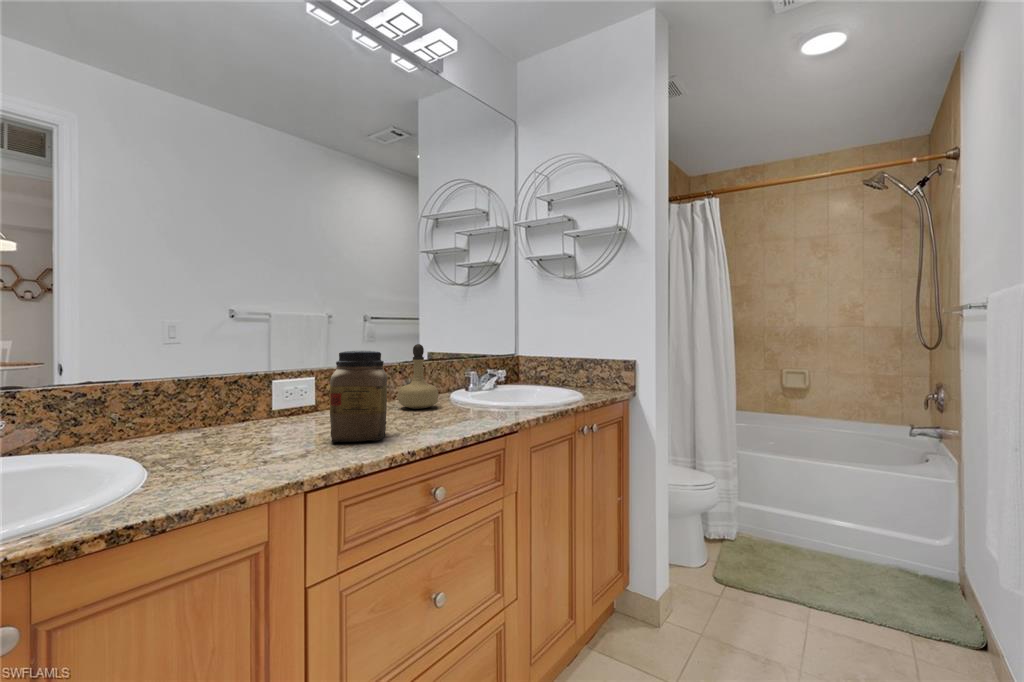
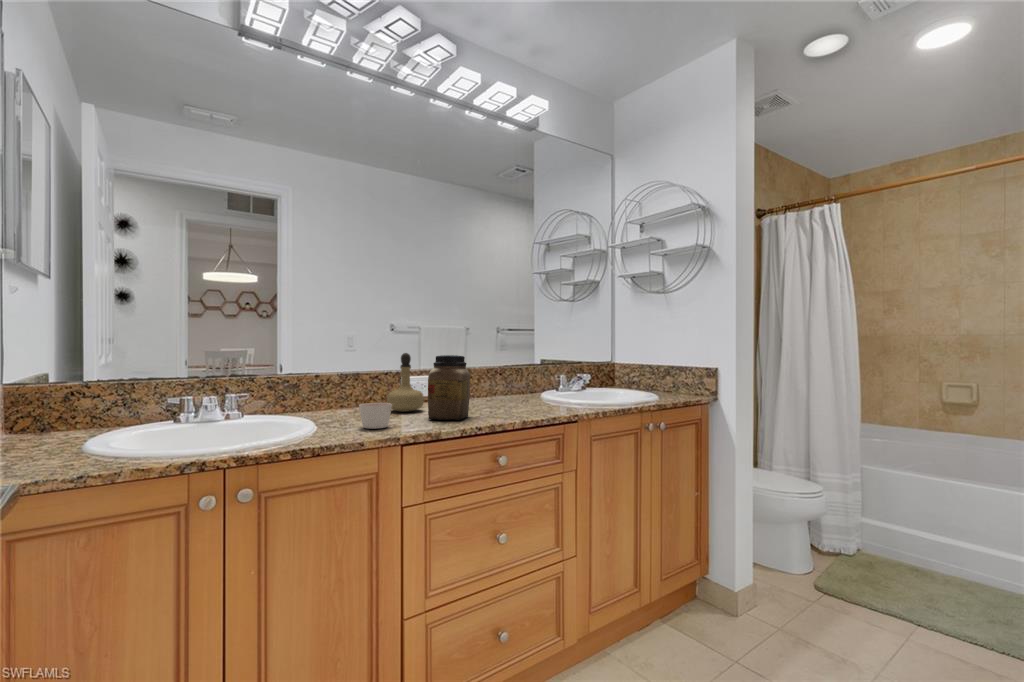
perfume bottle: present [398,344,438,409] -> present [387,353,424,412]
candle: none [225,425,281,468] -> present [359,403,392,429]

